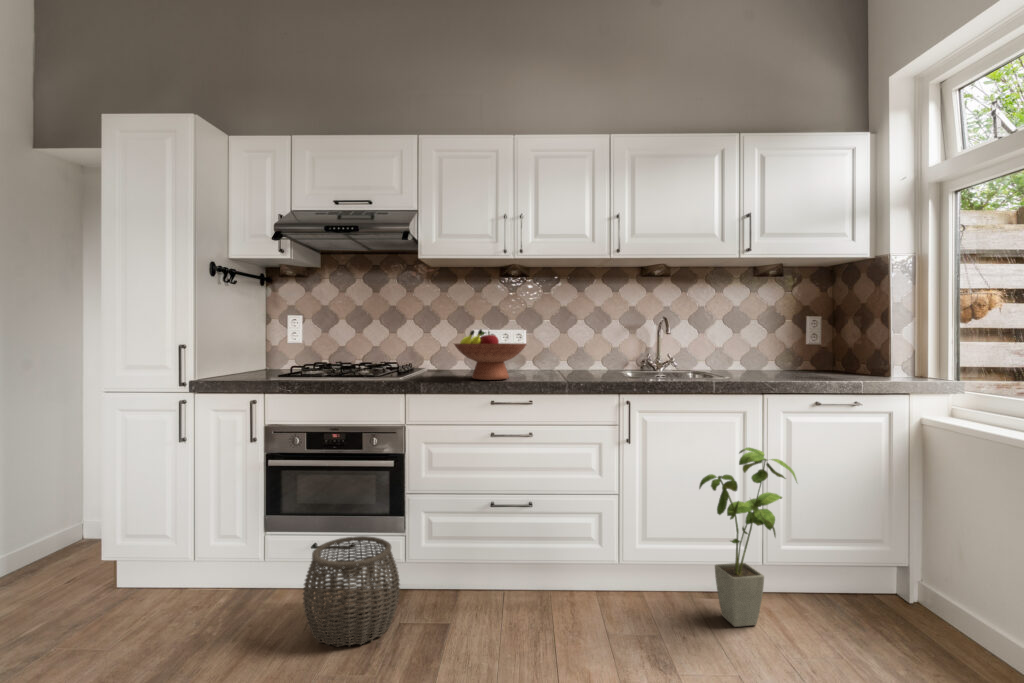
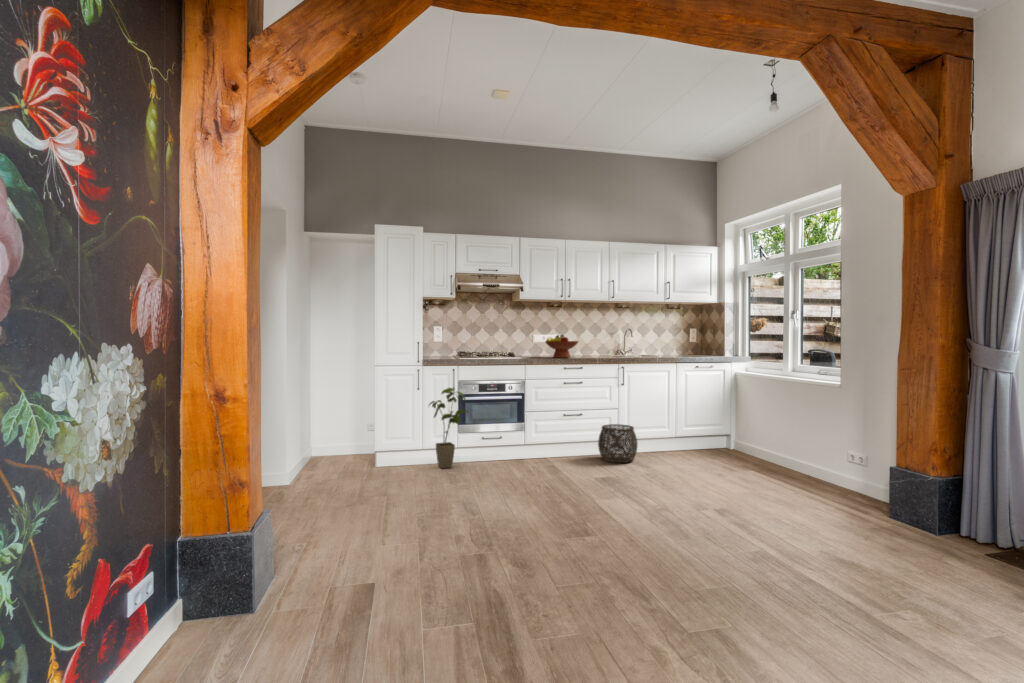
house plant: present [699,447,797,627] -> present [429,388,467,469]
woven basket: present [303,536,400,647] -> present [598,424,638,463]

